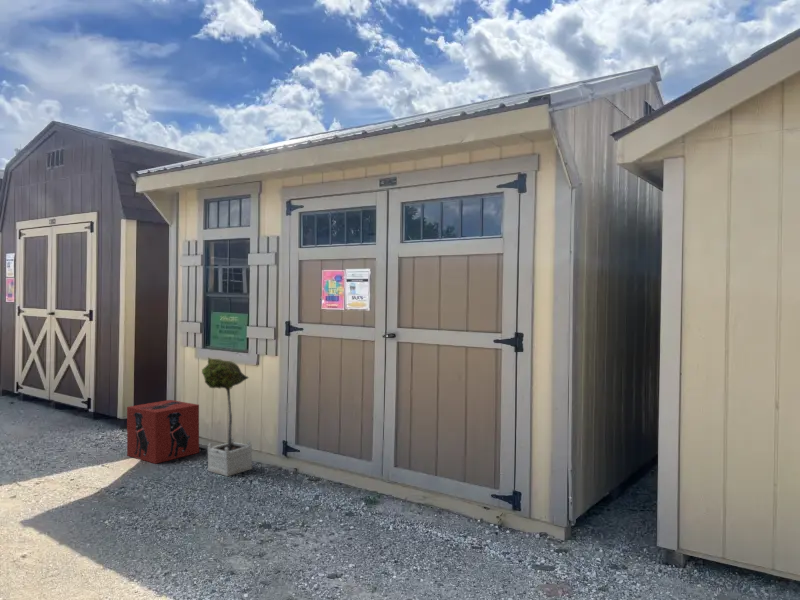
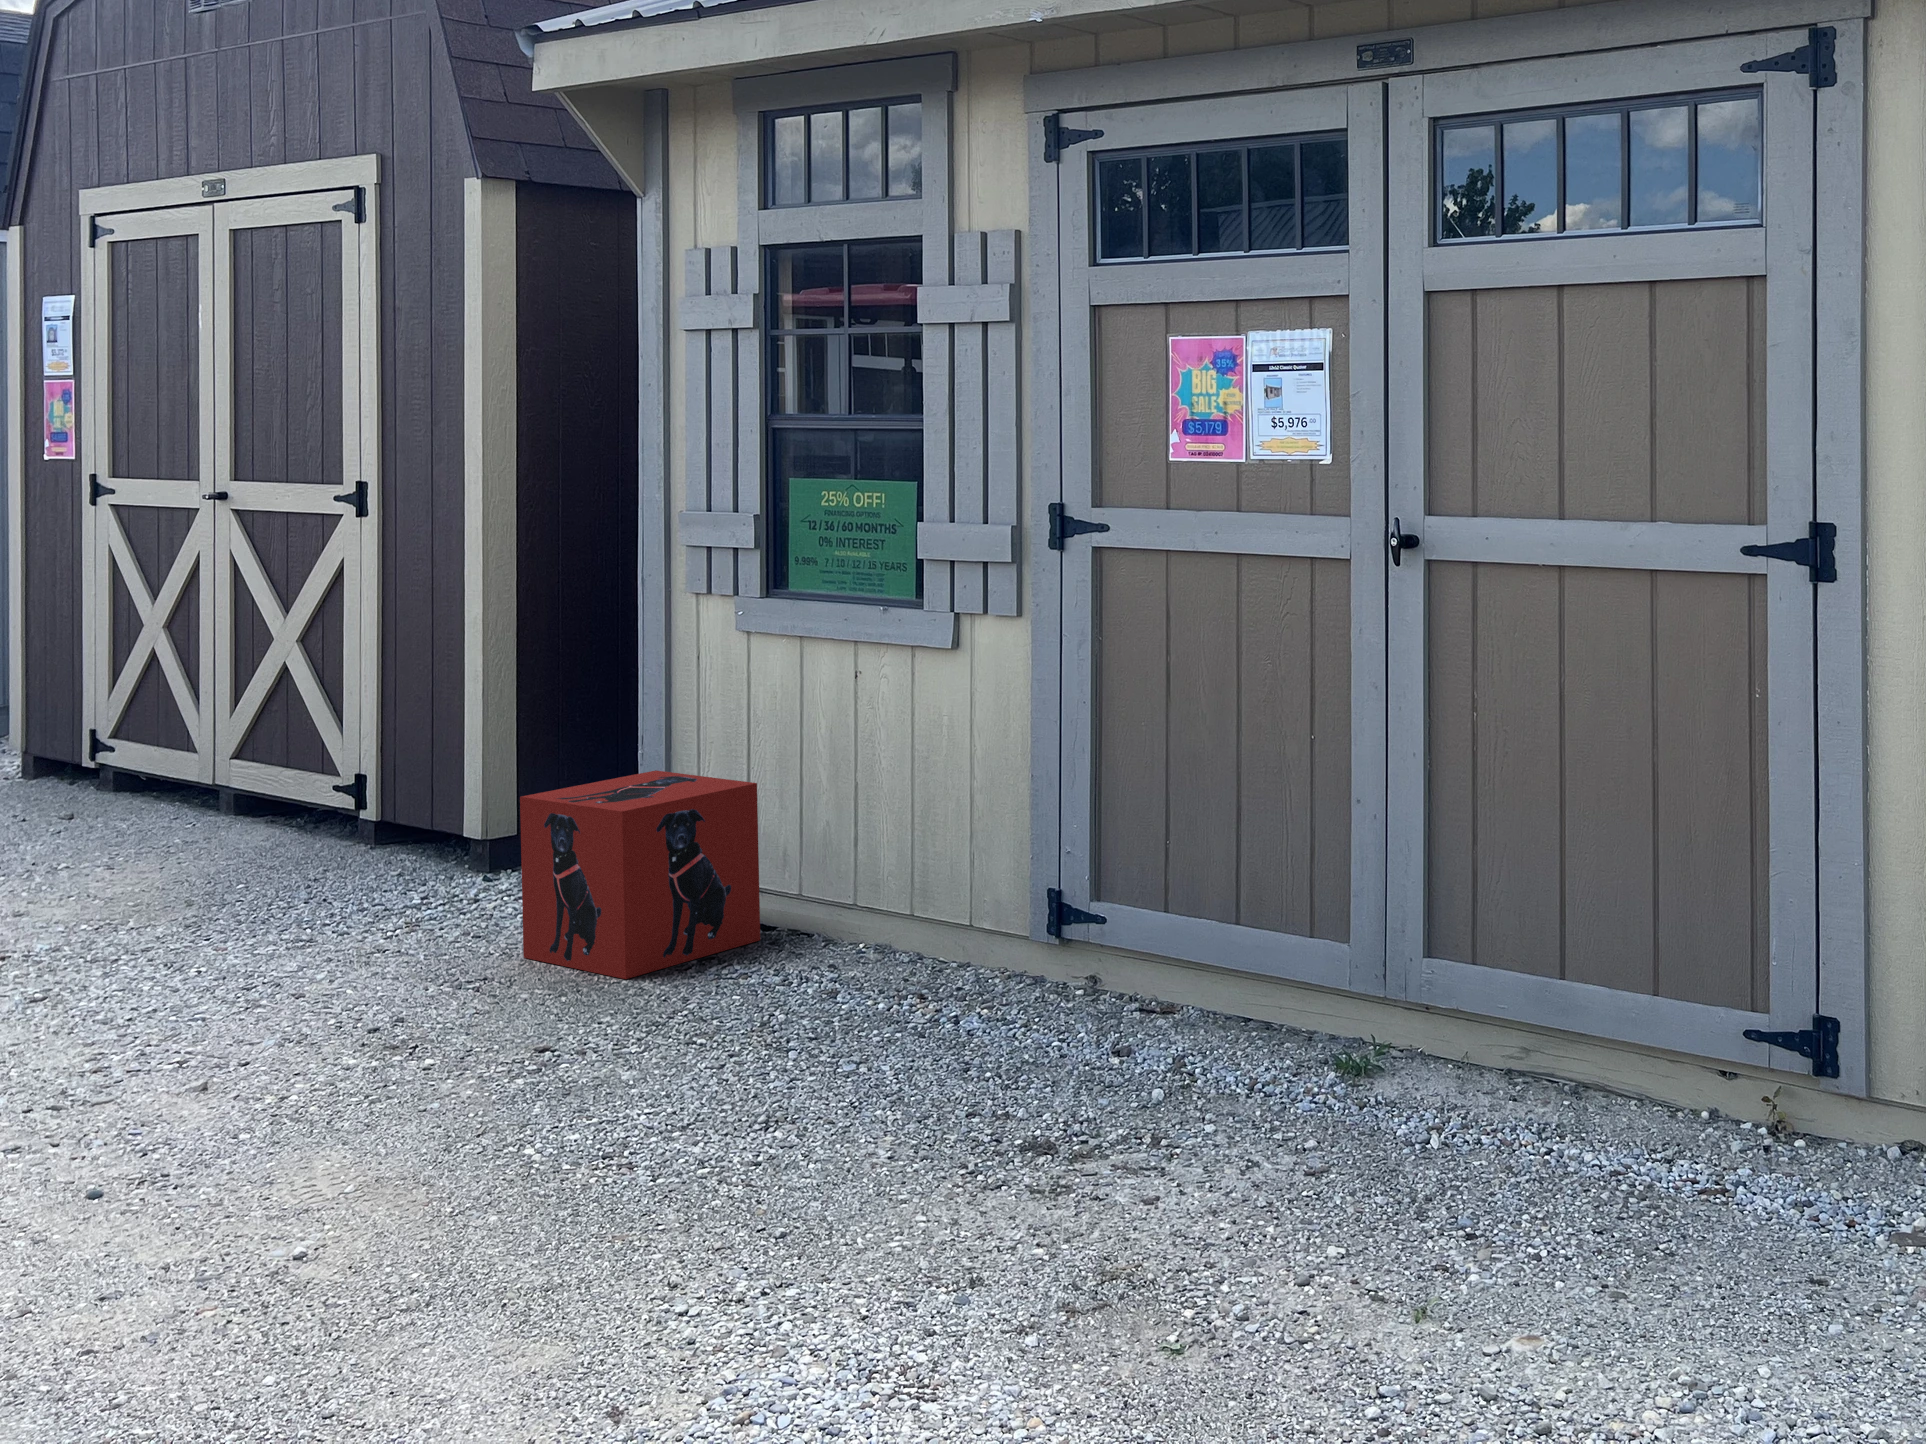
potted tree: present [202,358,252,476] -> none [778,626,949,1010]

